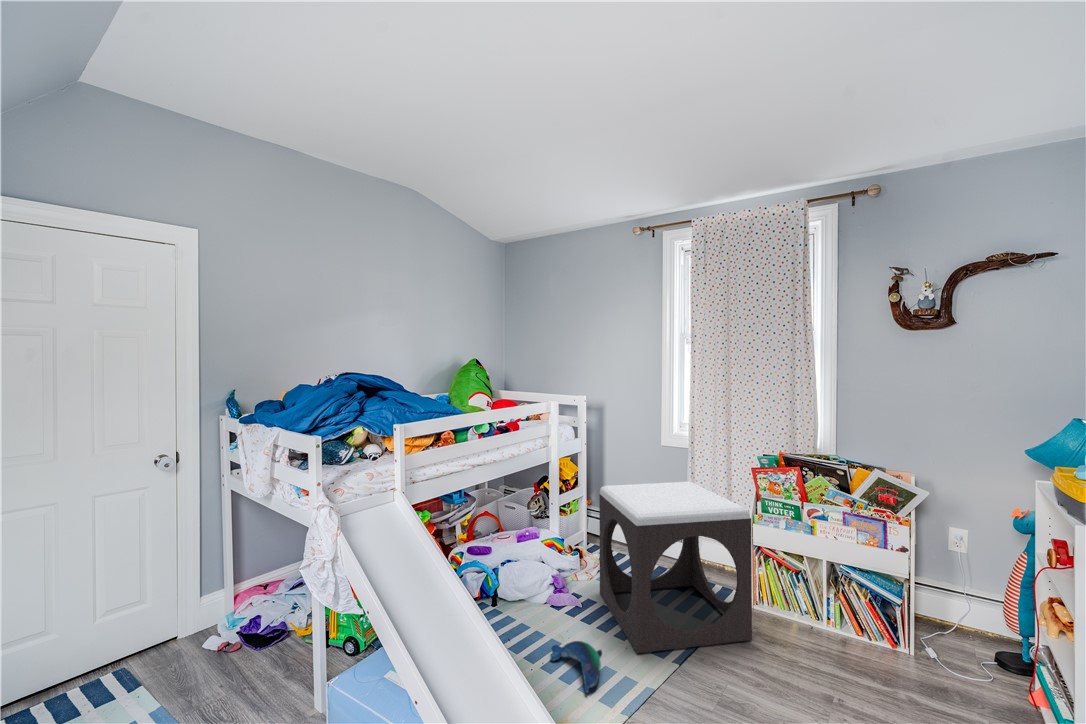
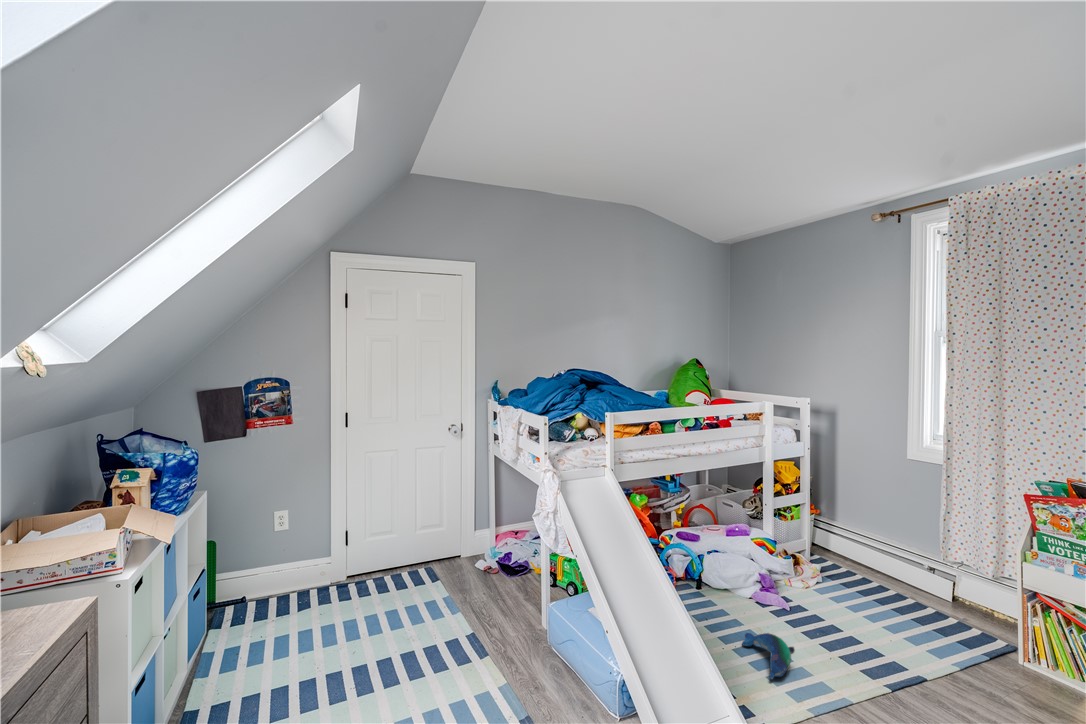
footstool: present [599,482,752,653] -> none [813,492,1001,691]

